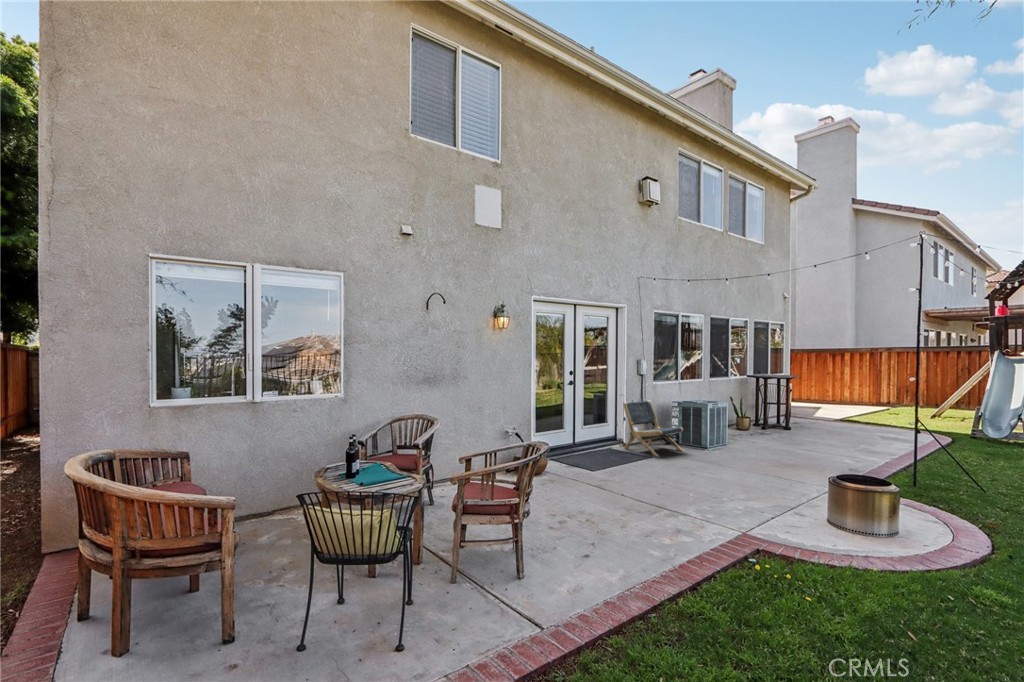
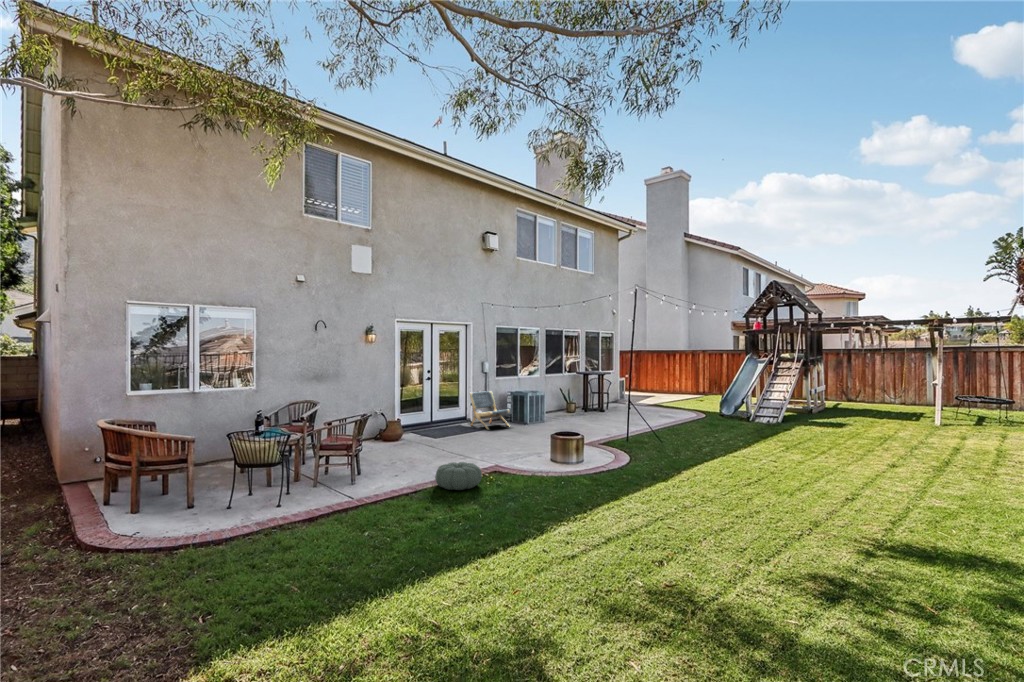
pouf: none [678,543,779,613] -> present [435,462,482,490]

